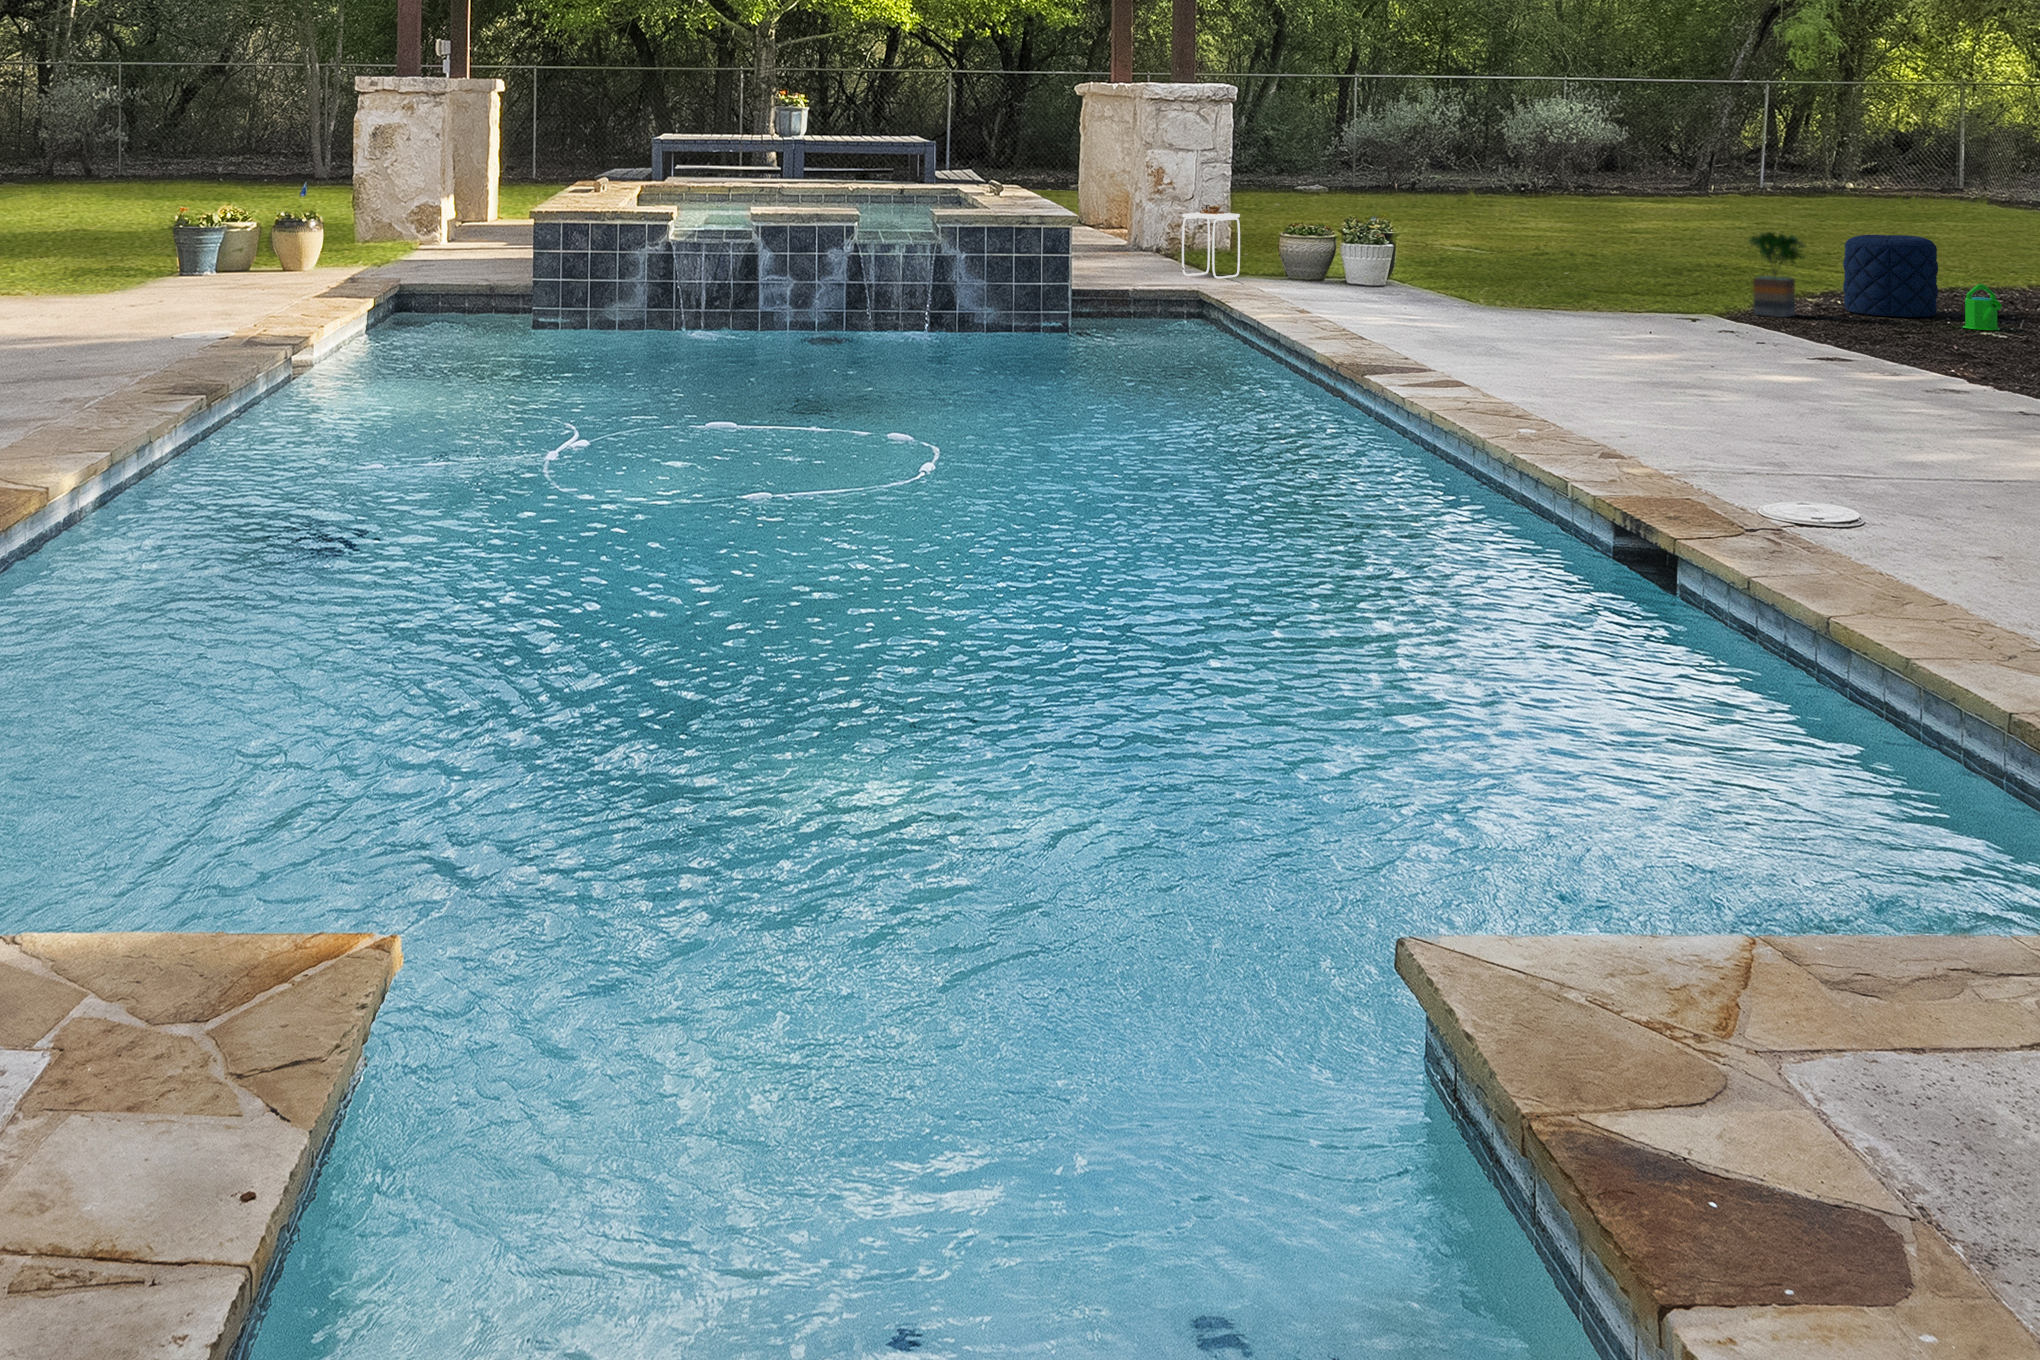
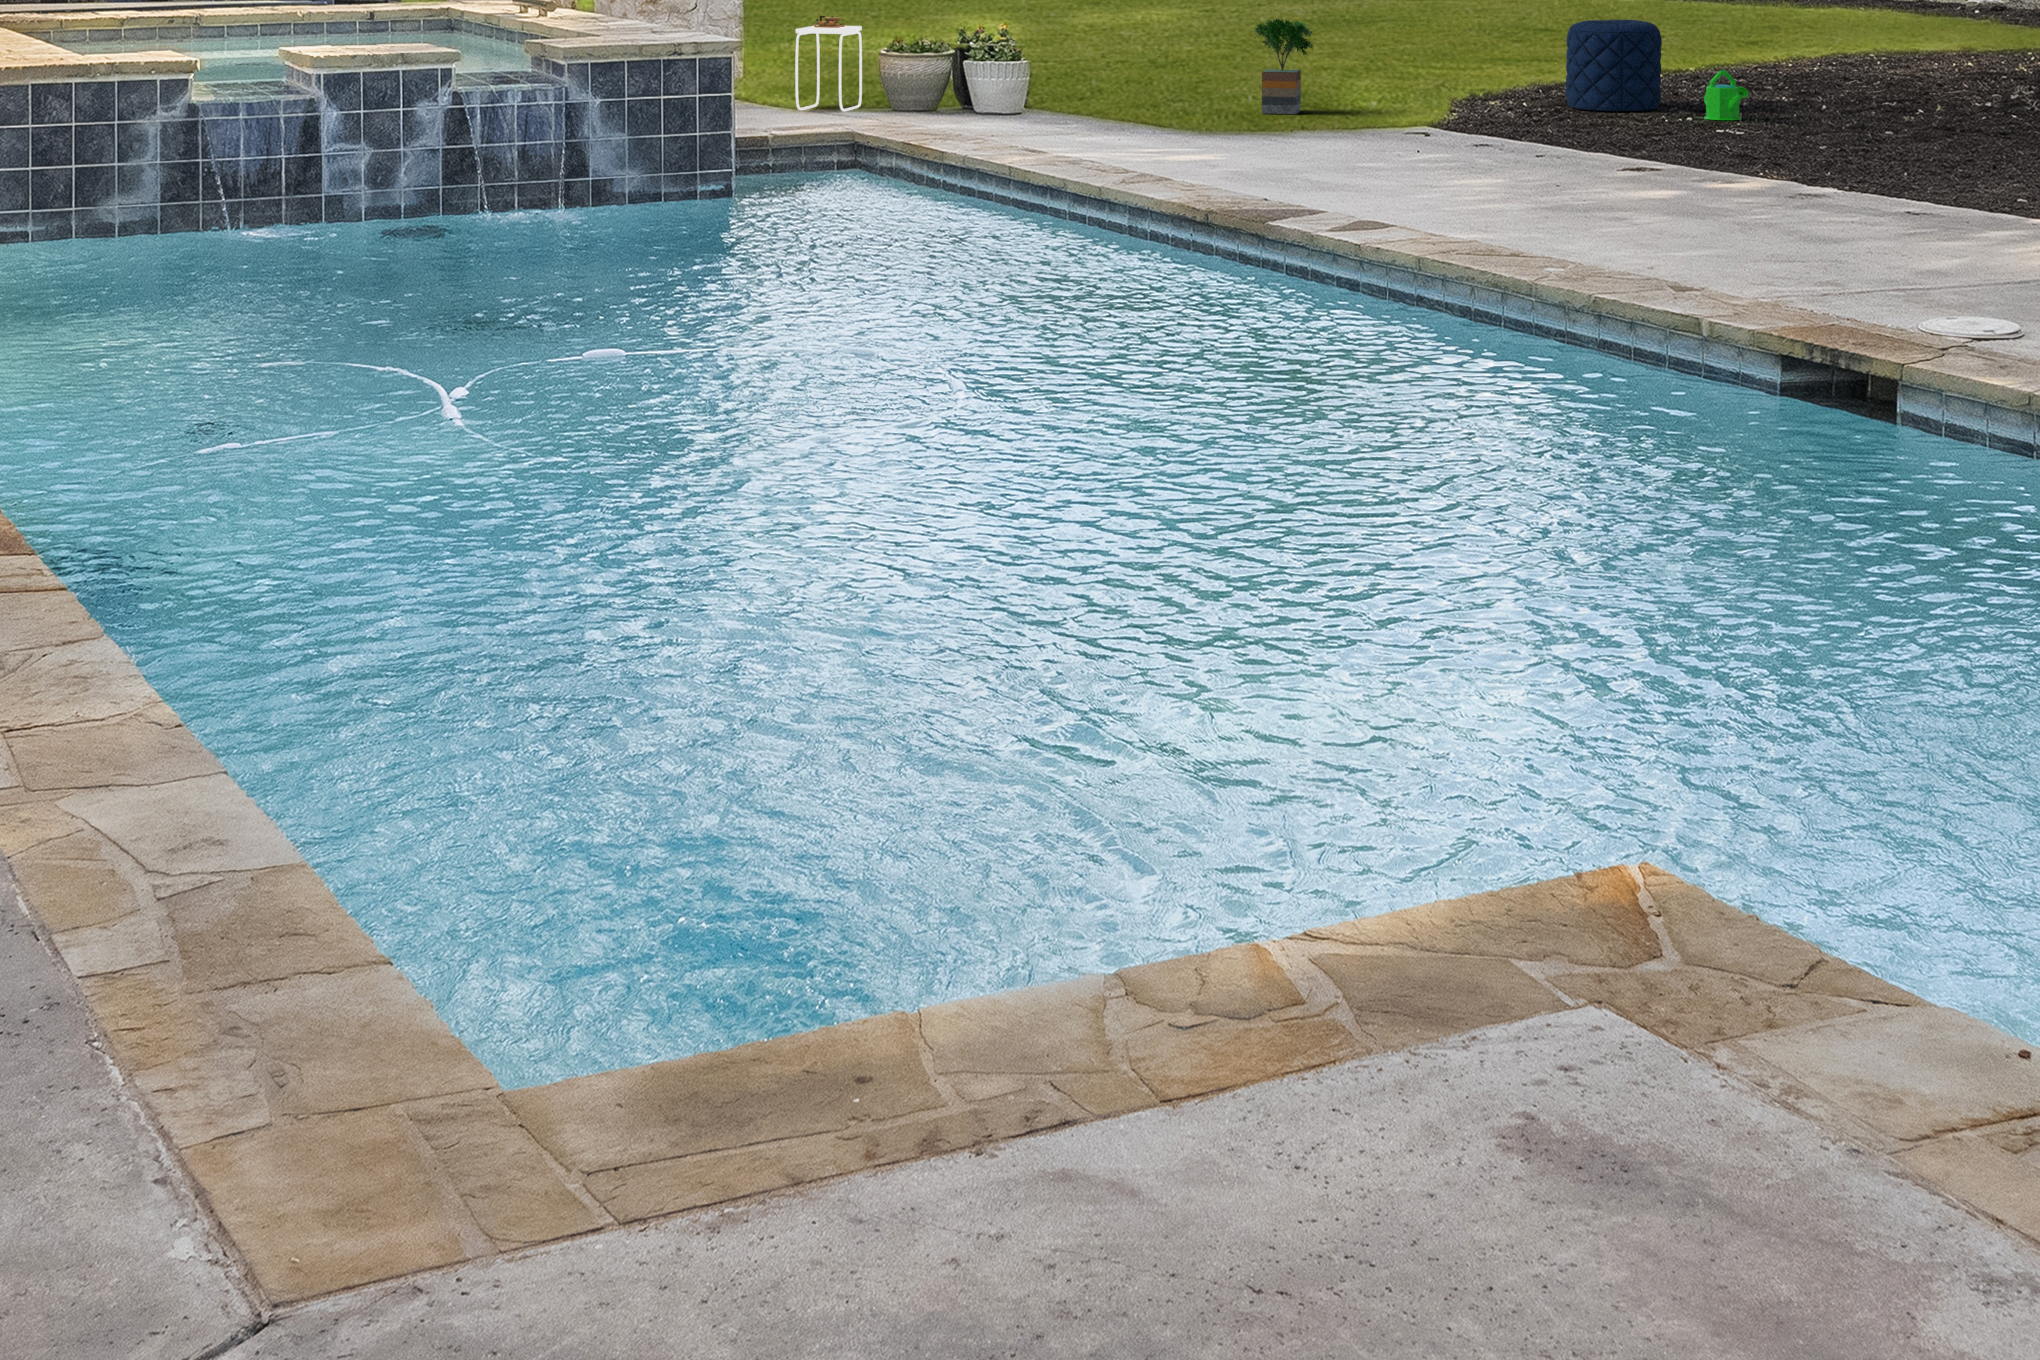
potted tree: present [1749,232,1805,317] -> present [1255,19,1313,114]

